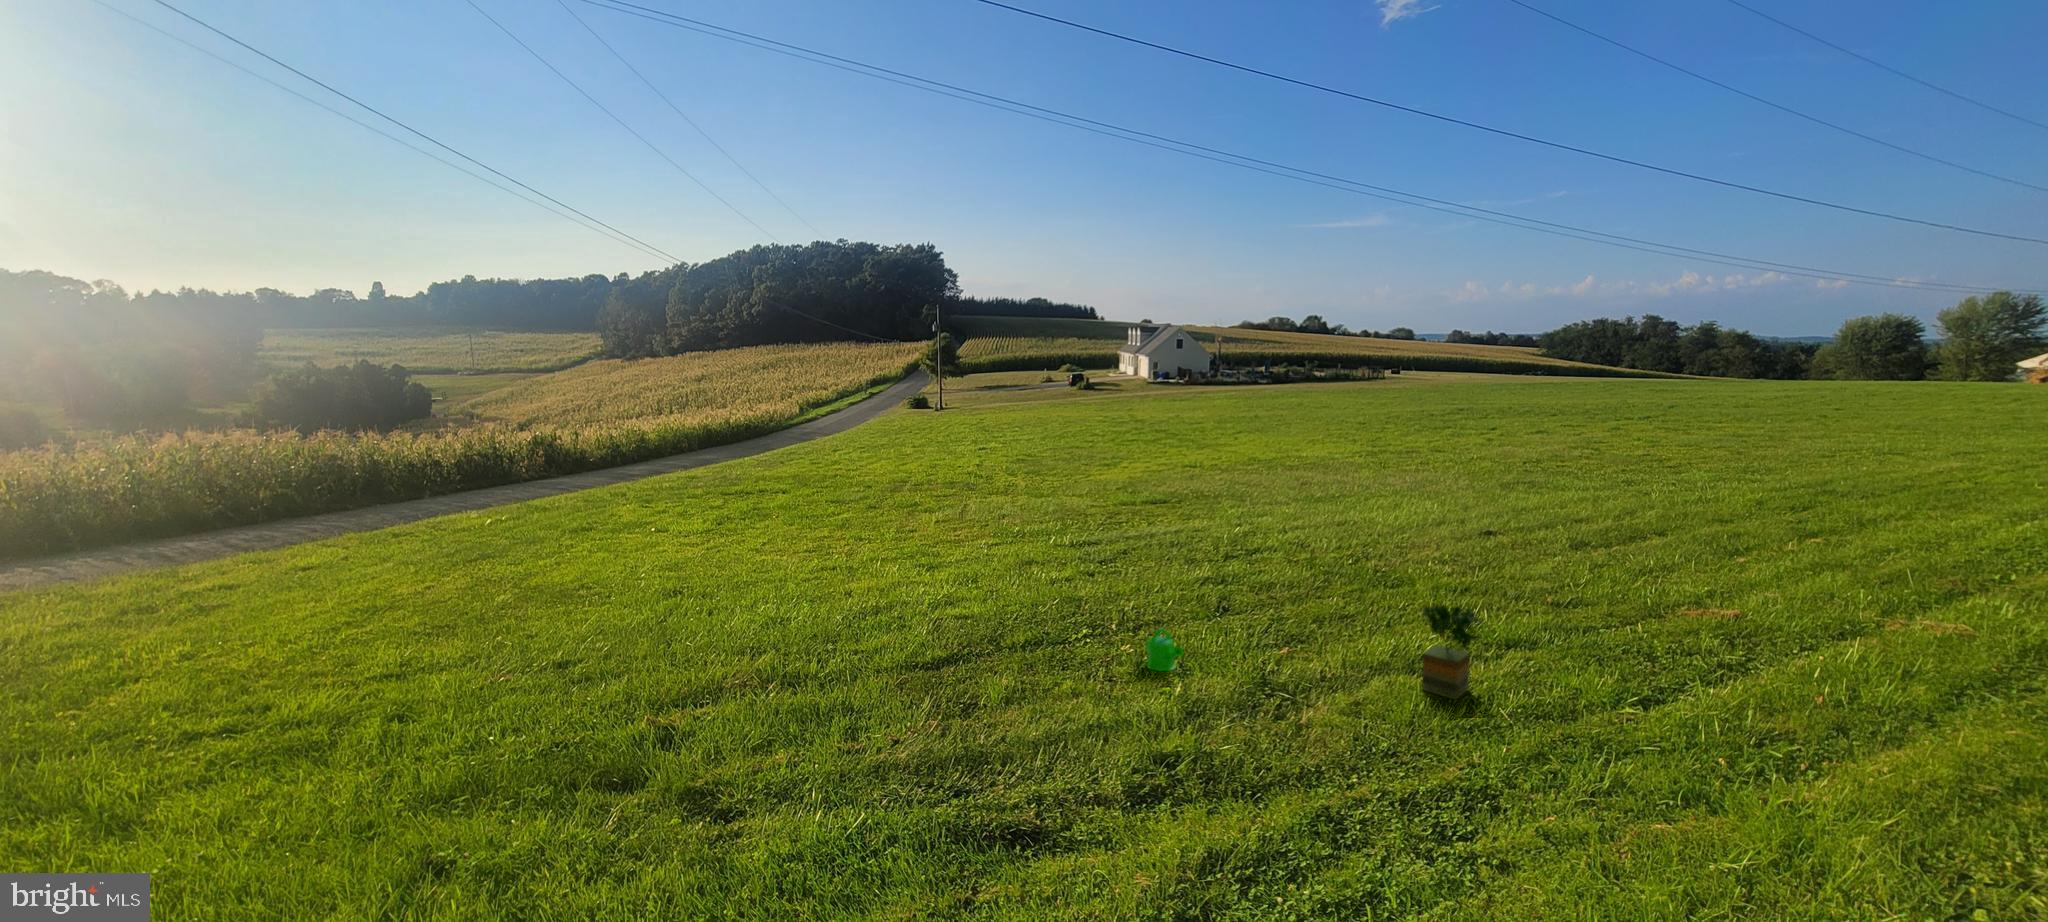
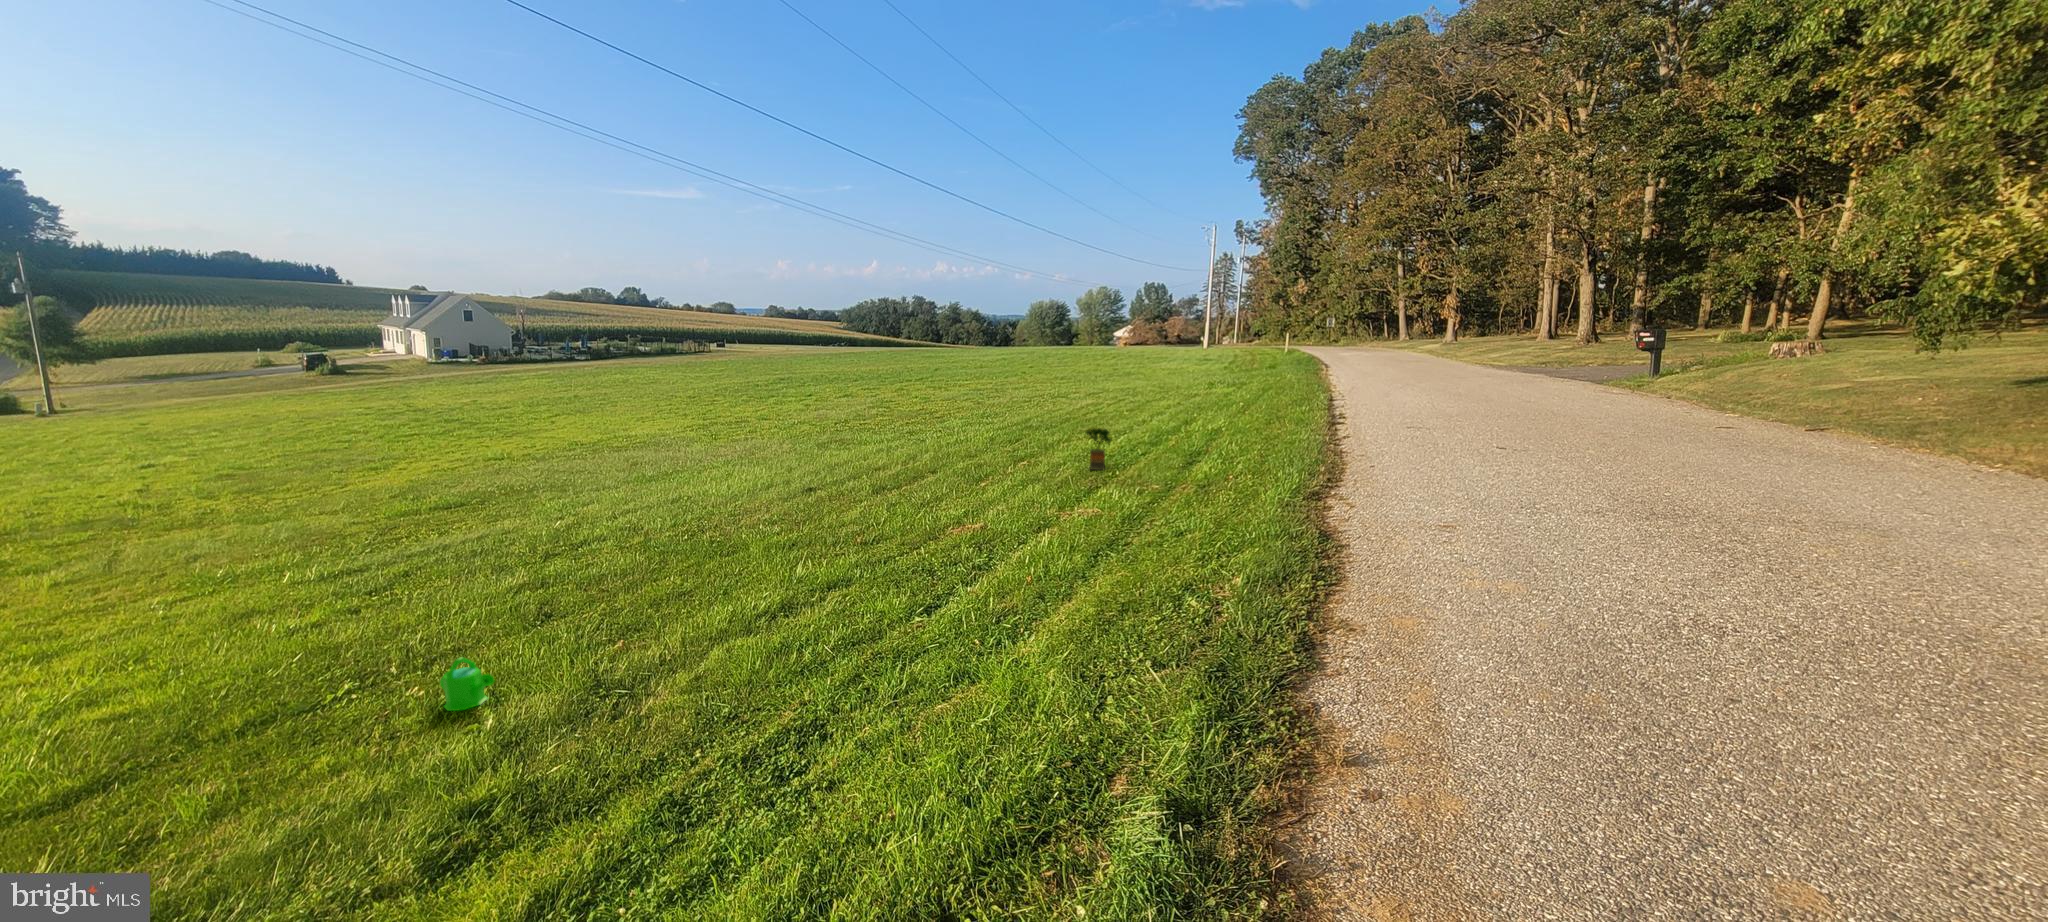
potted tree: present [1421,605,1484,700] -> present [1086,428,1112,470]

